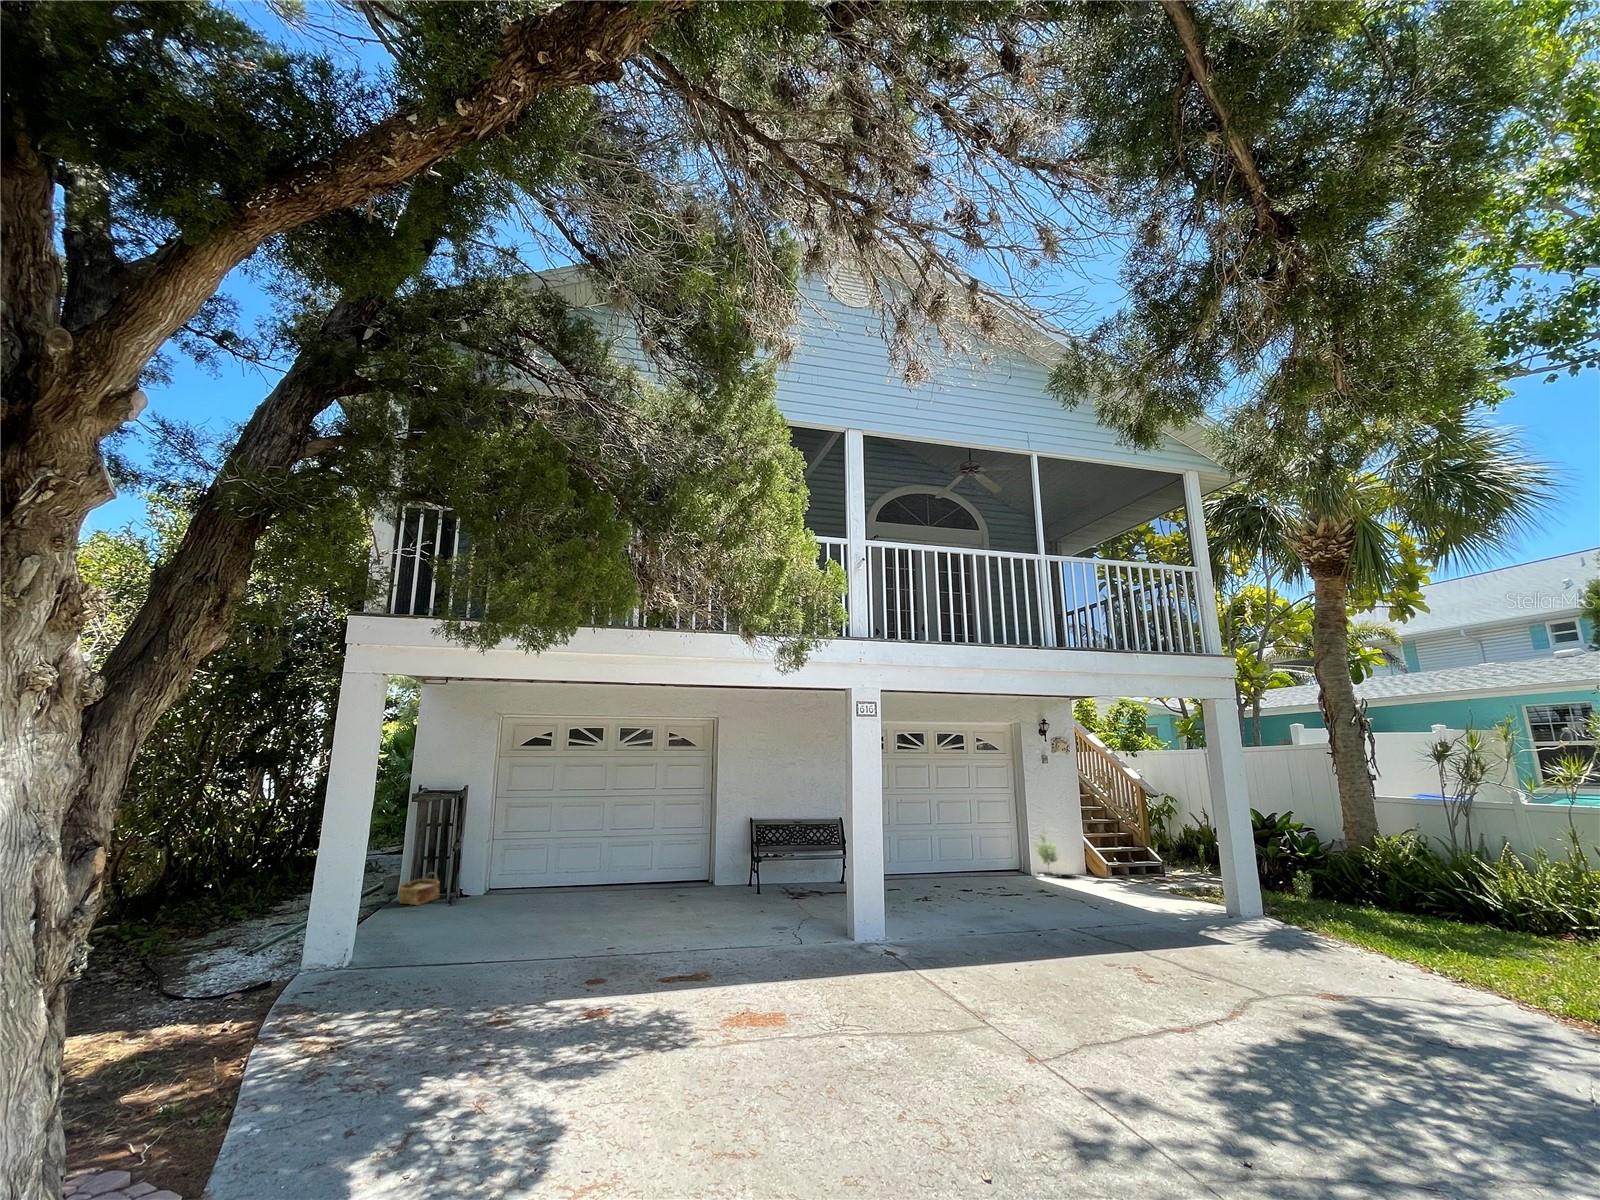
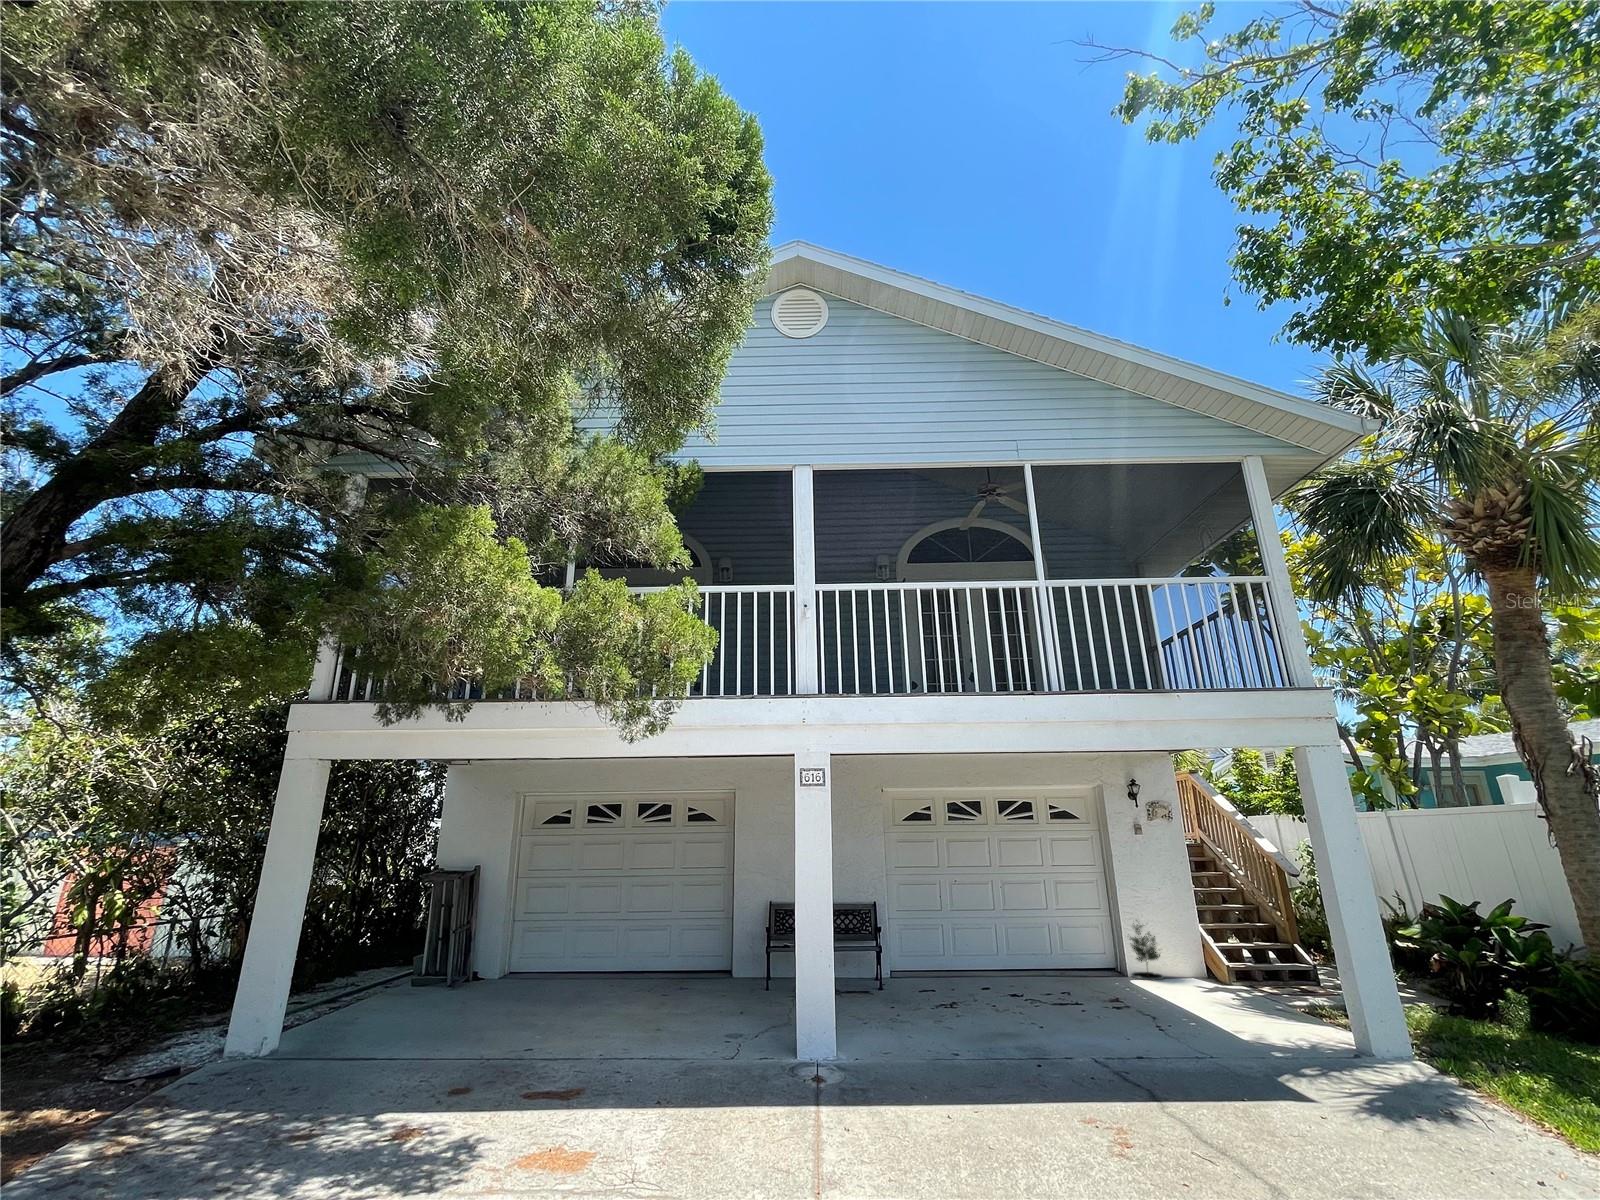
woven basket: present [398,873,439,905] -> none [402,956,445,991]

